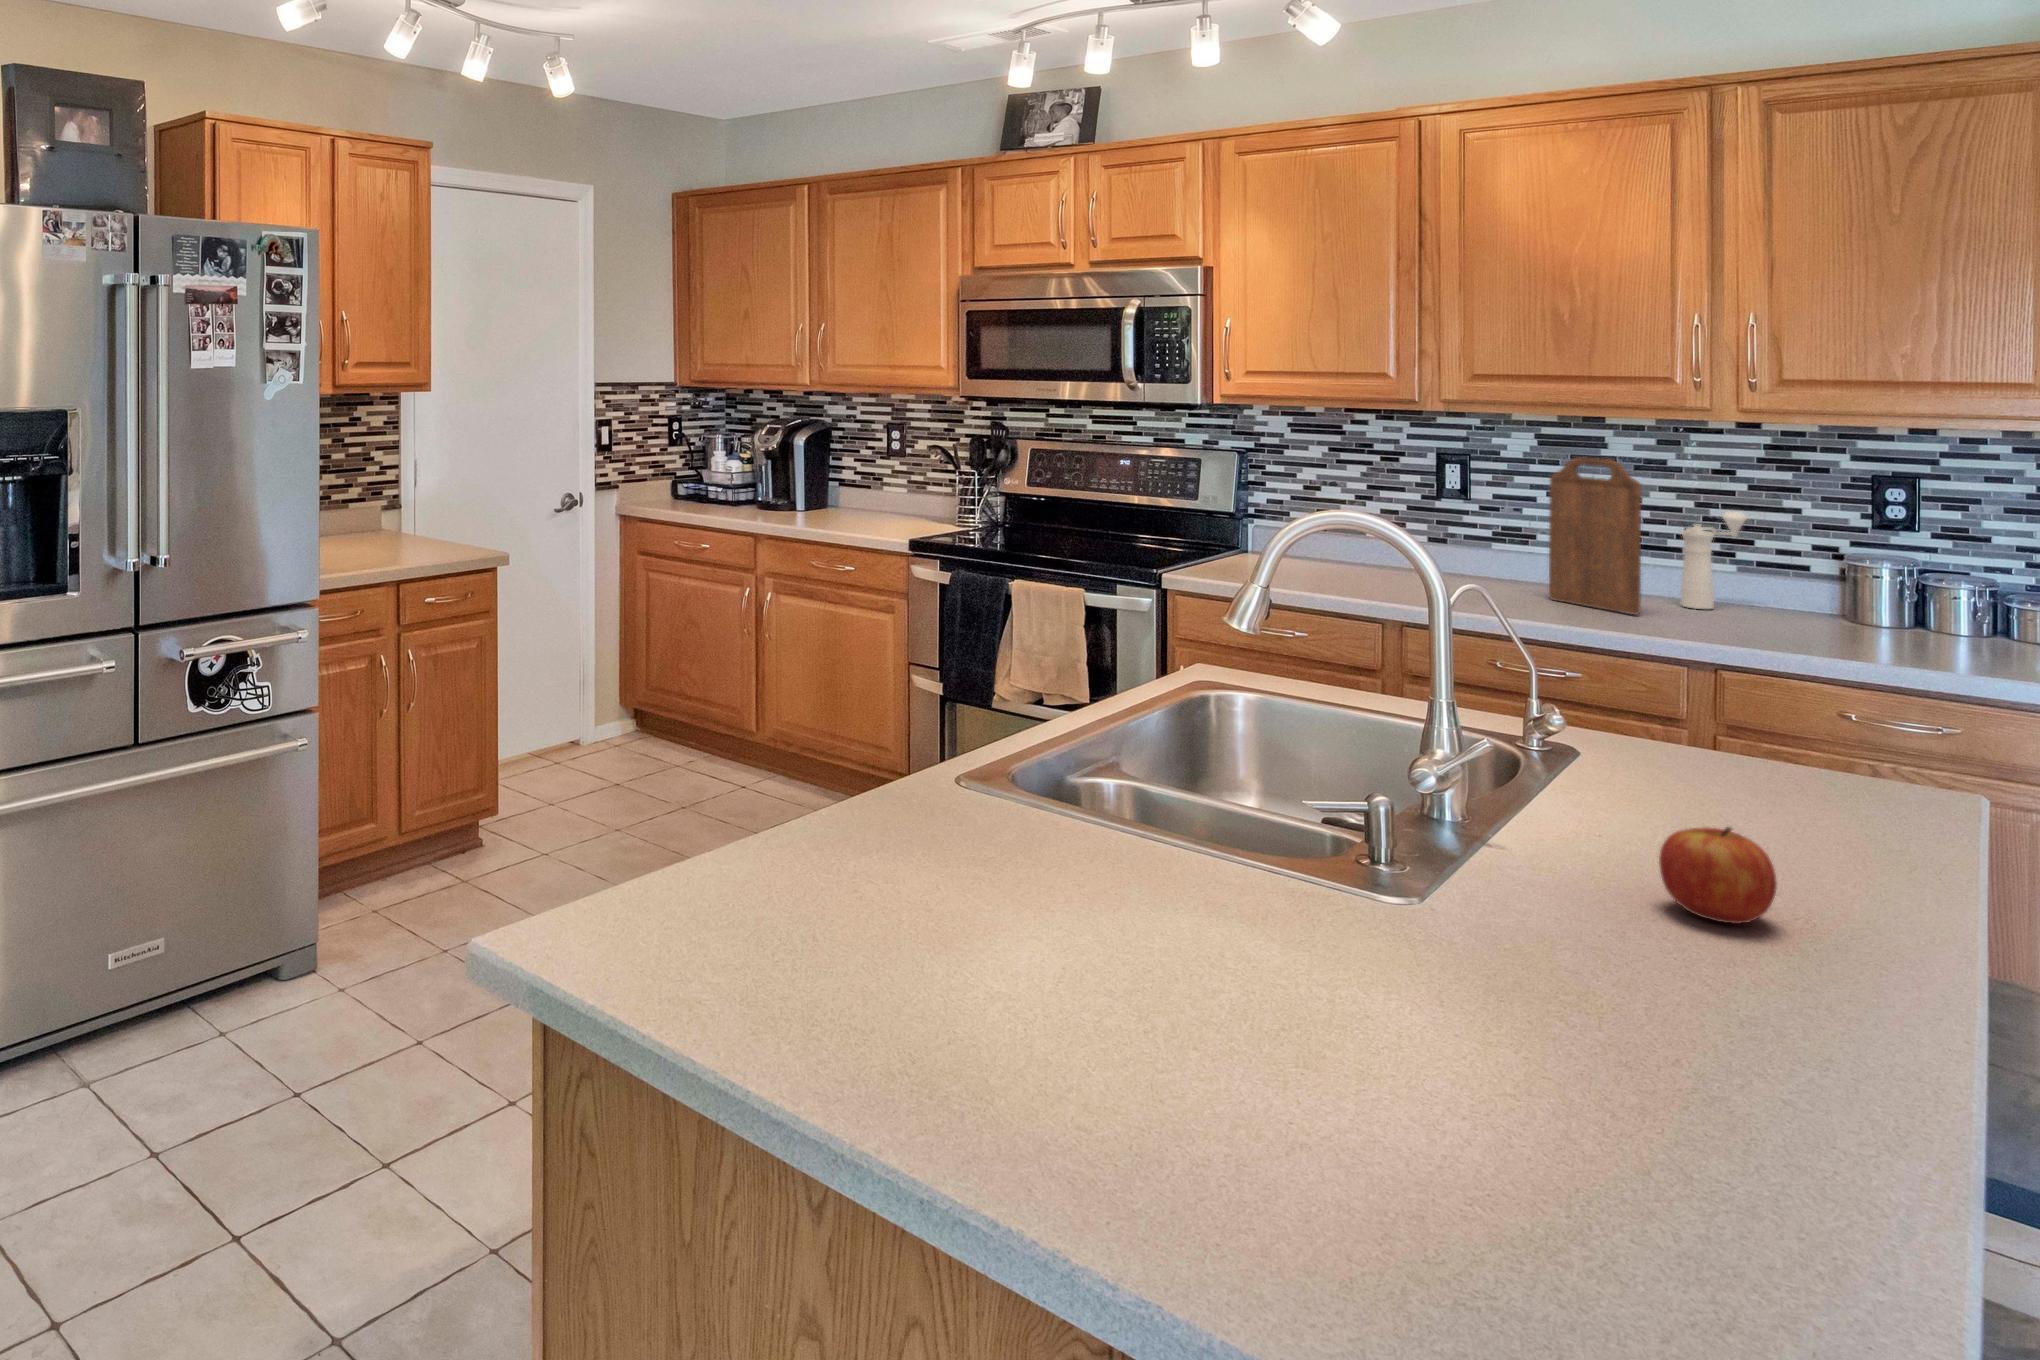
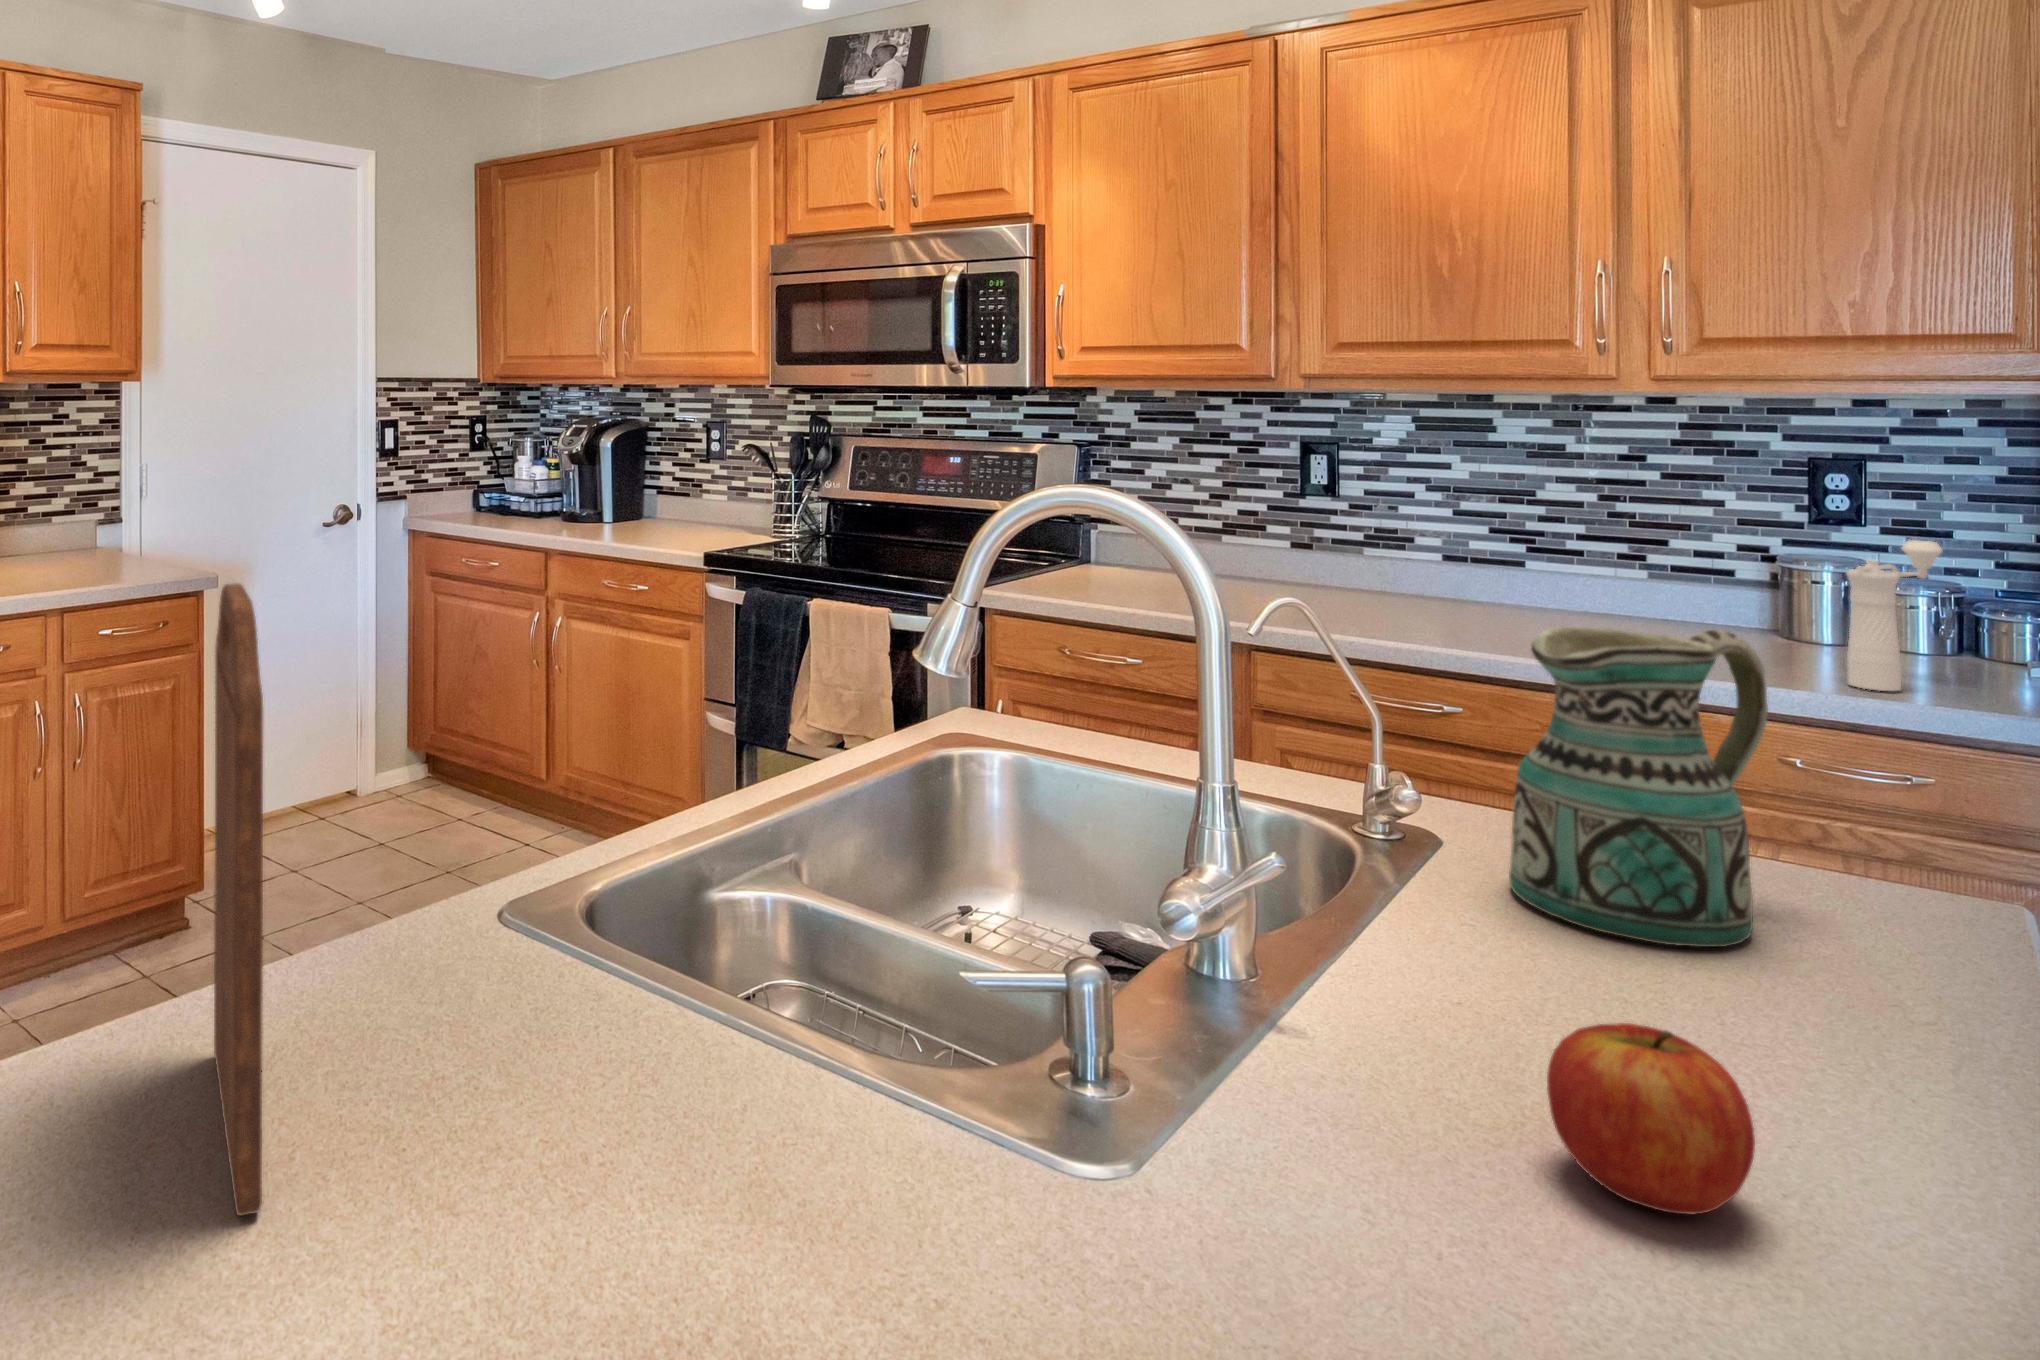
cutting board: present [1549,457,1641,614] -> present [214,583,263,1216]
pepper mill: present [1681,512,1747,609] -> present [1846,540,1942,691]
ceramic pitcher: none [1629,607,1809,812] -> present [1509,627,1768,947]

